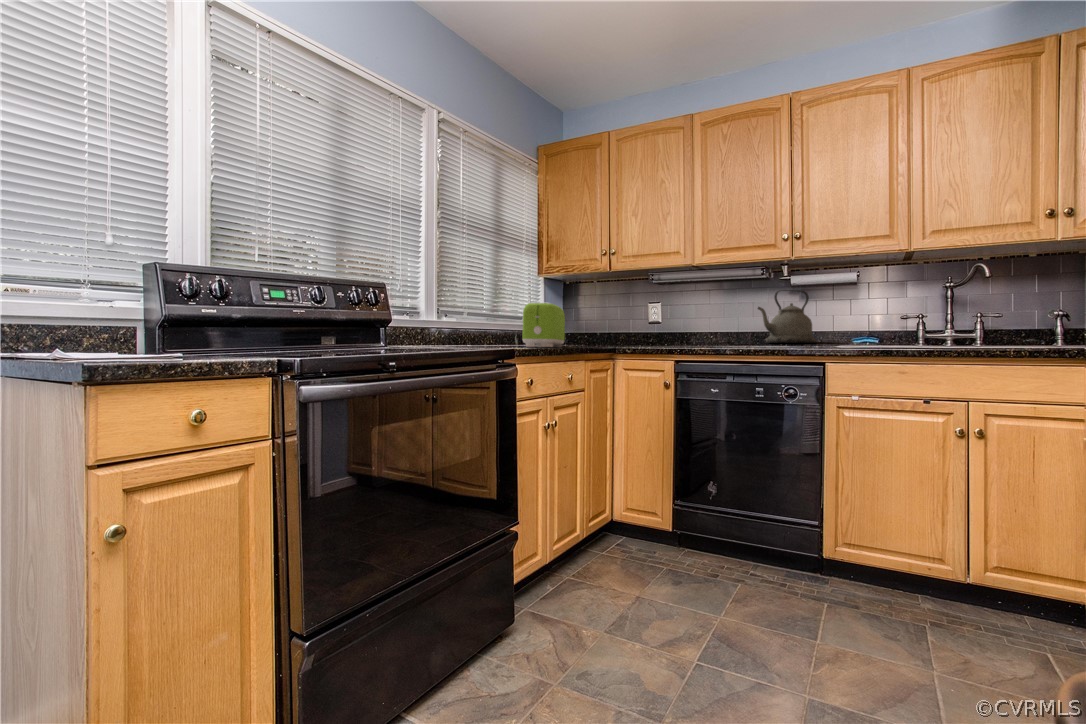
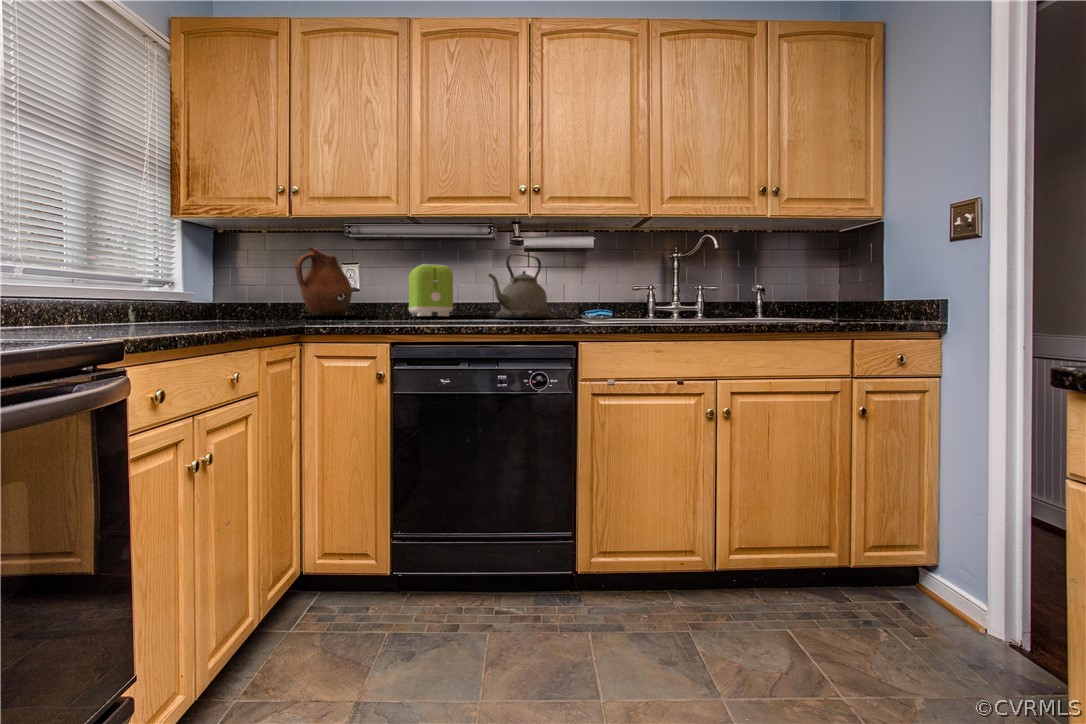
ceramic pitcher: none [614,292,658,343] -> present [295,247,355,317]
toaster: present [522,303,565,347] -> present [409,264,453,316]

